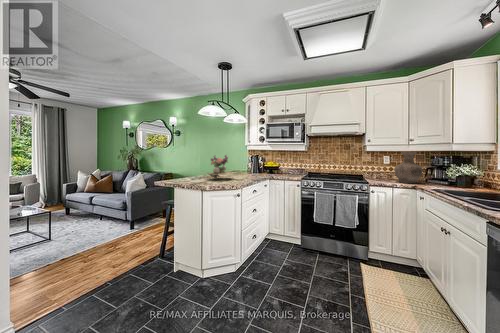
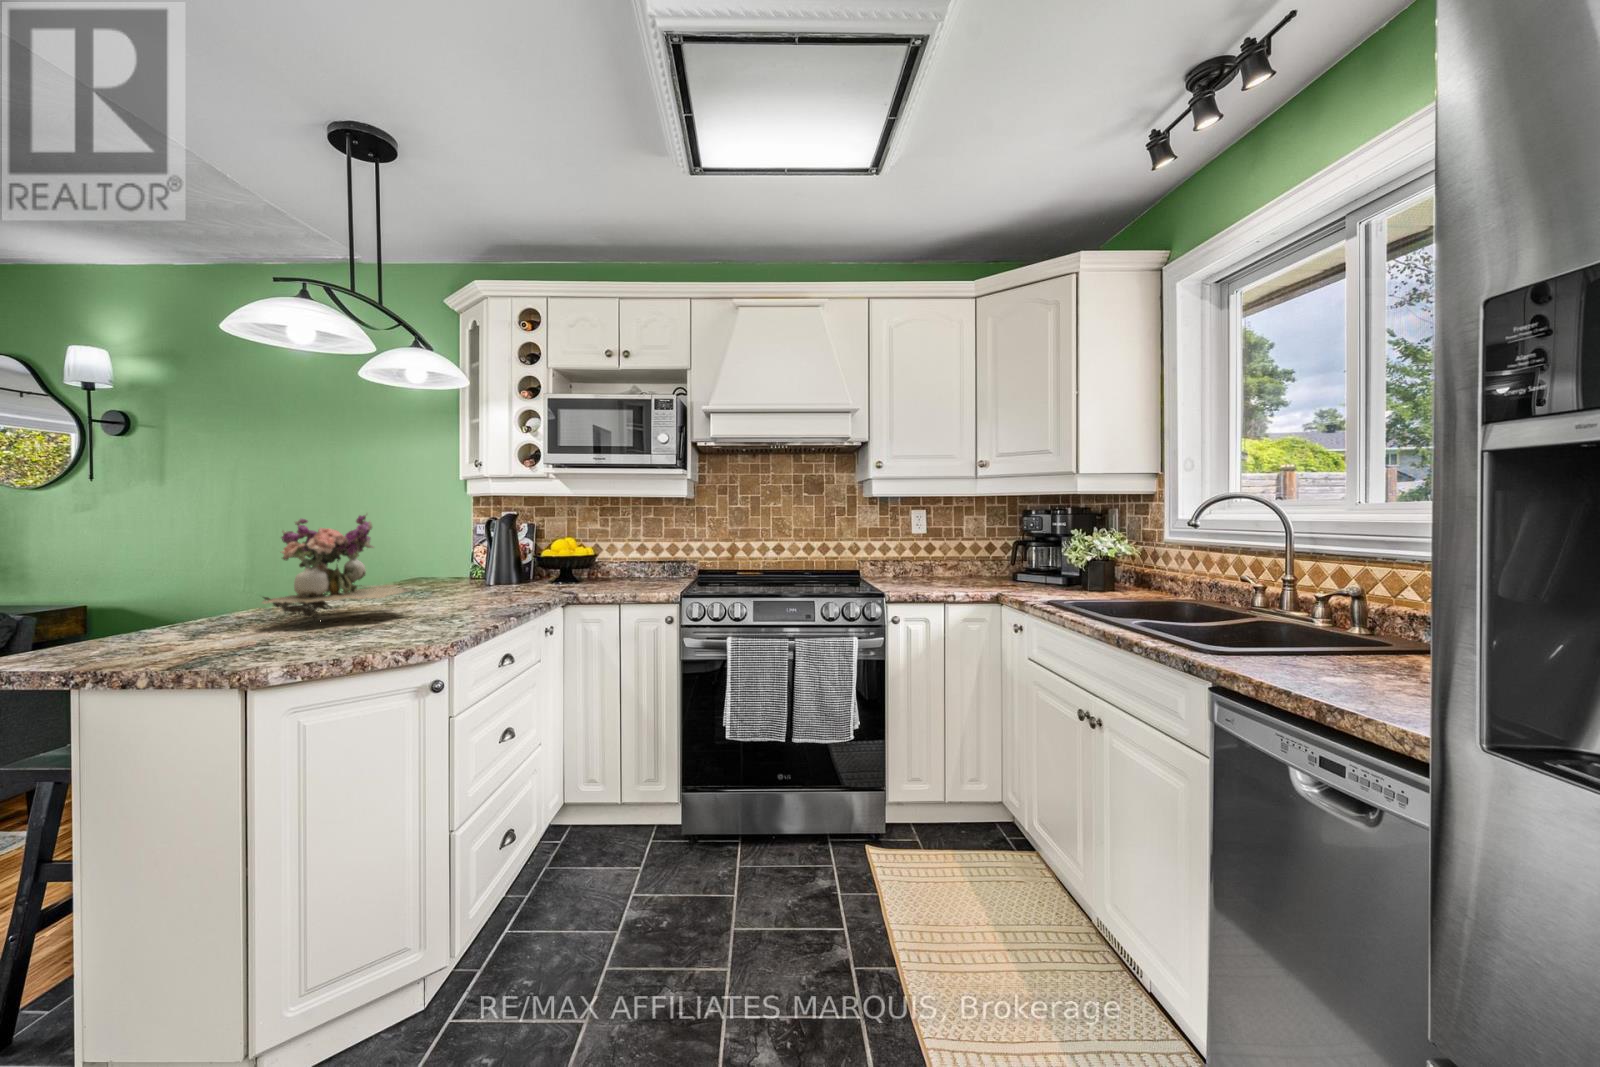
vase: present [394,152,423,183] -> none [943,499,1009,587]

